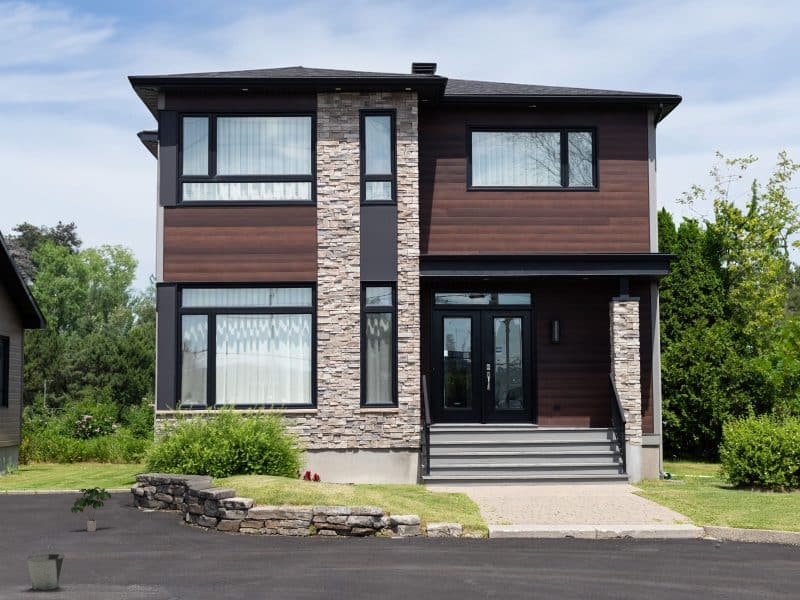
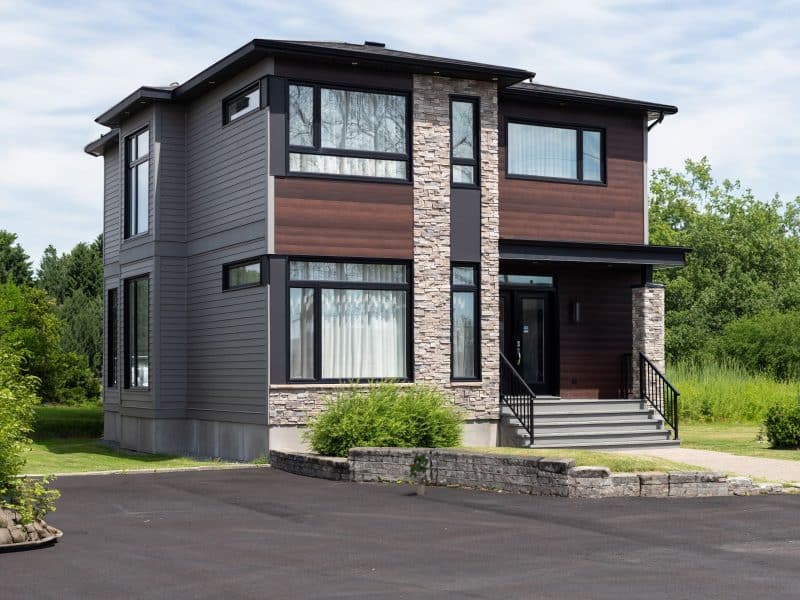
bucket: present [27,548,65,590] -> none [607,493,638,526]

